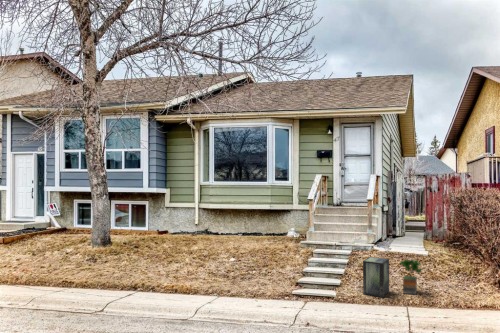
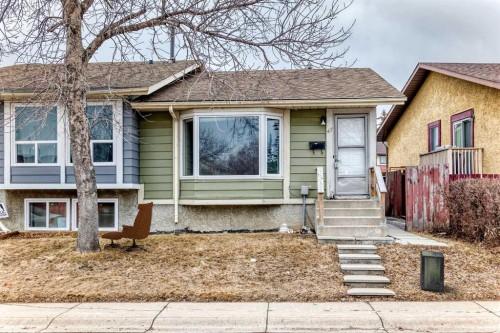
lounge chair: none [115,204,155,249] -> present [101,202,153,252]
potted tree: present [400,260,422,294] -> none [450,251,477,287]

